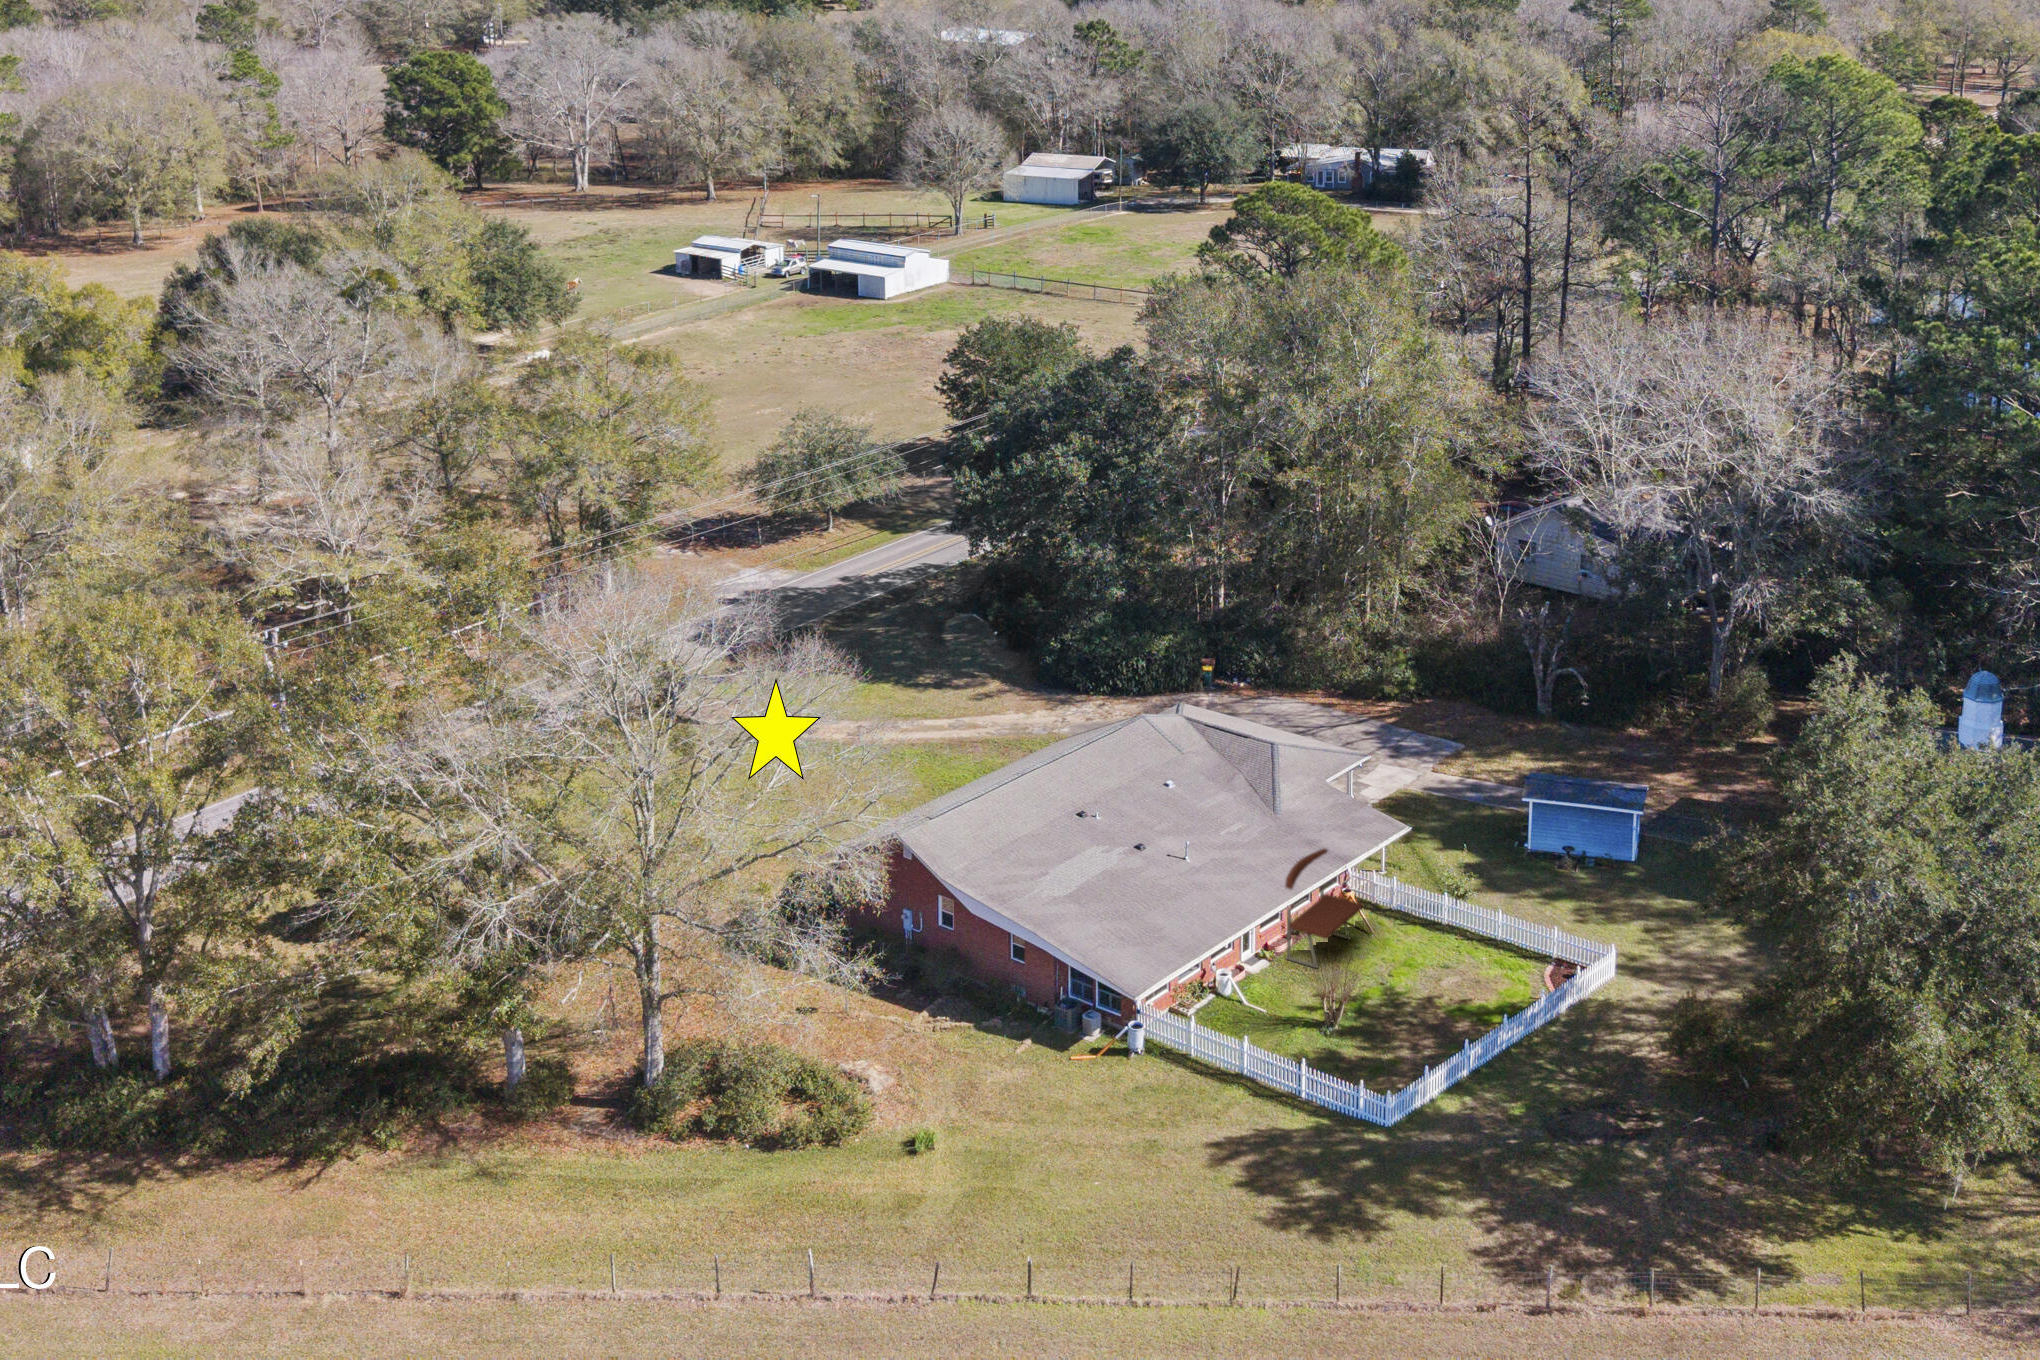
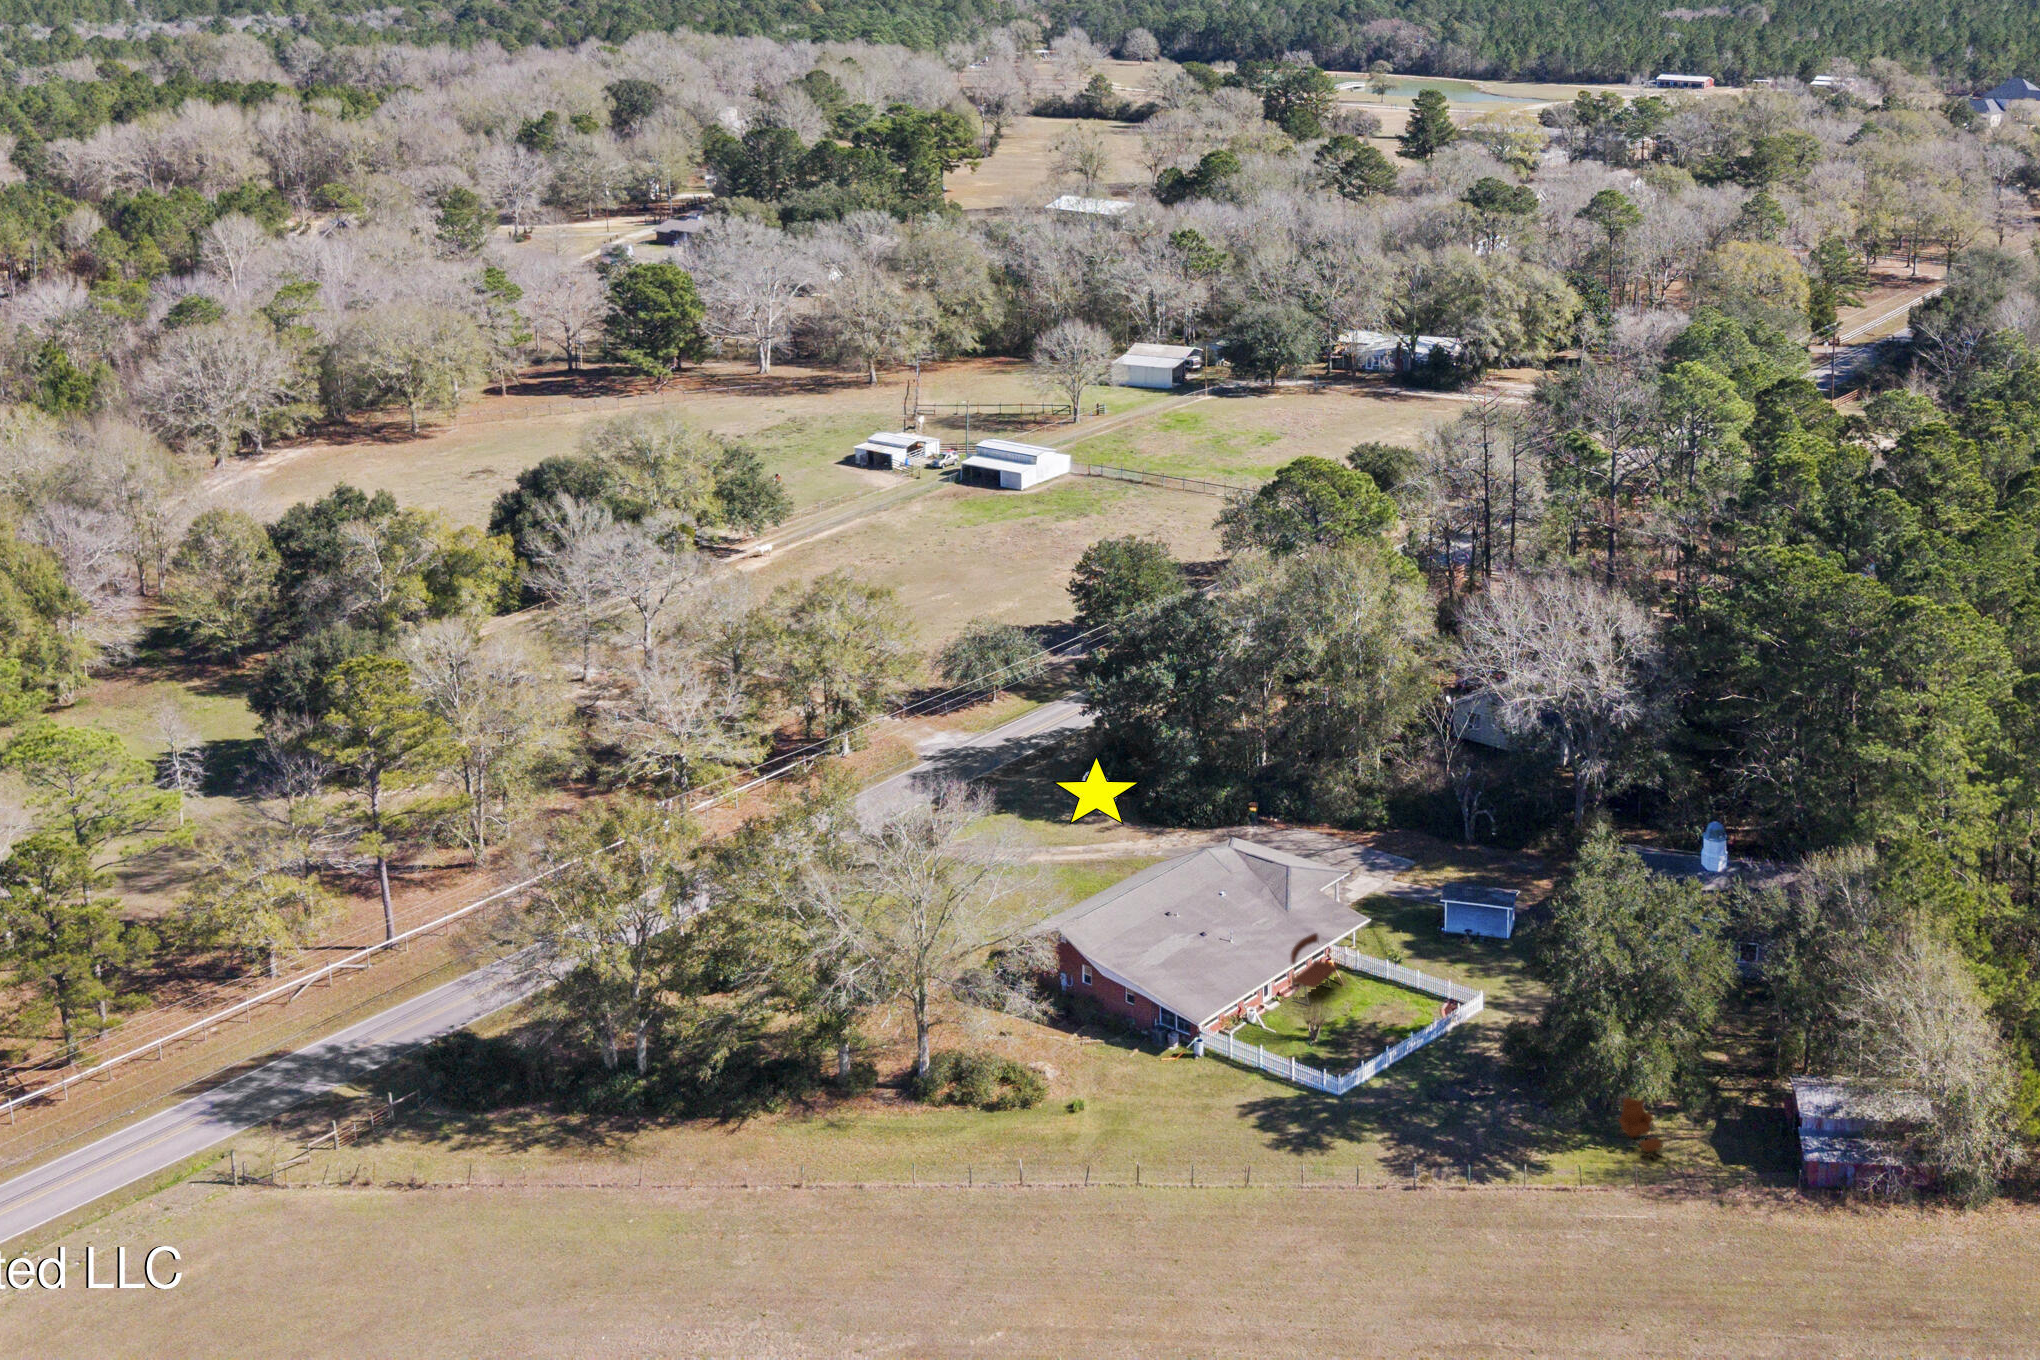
lounge chair: none [1914,1135,2006,1262] -> present [1619,1098,1662,1158]

